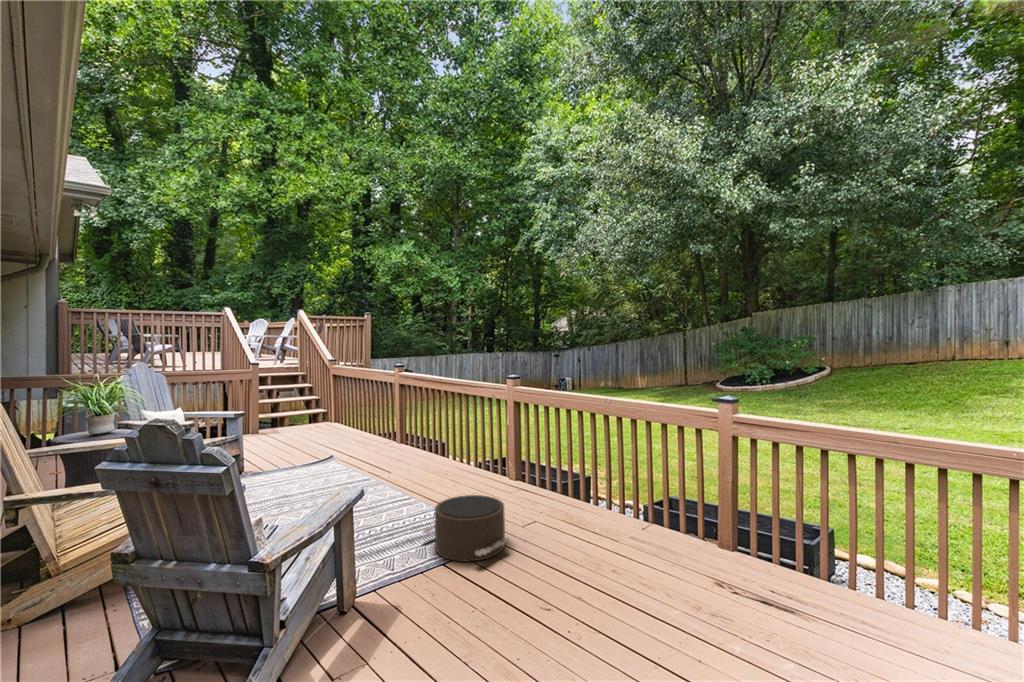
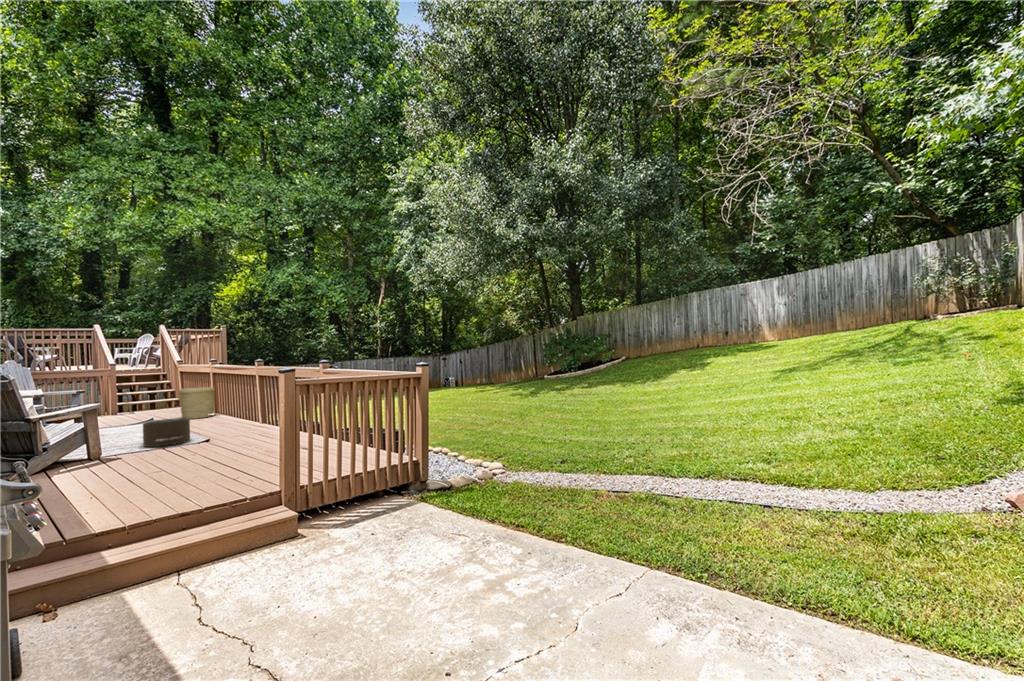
woven basket: none [378,408,422,457] -> present [179,387,215,419]

